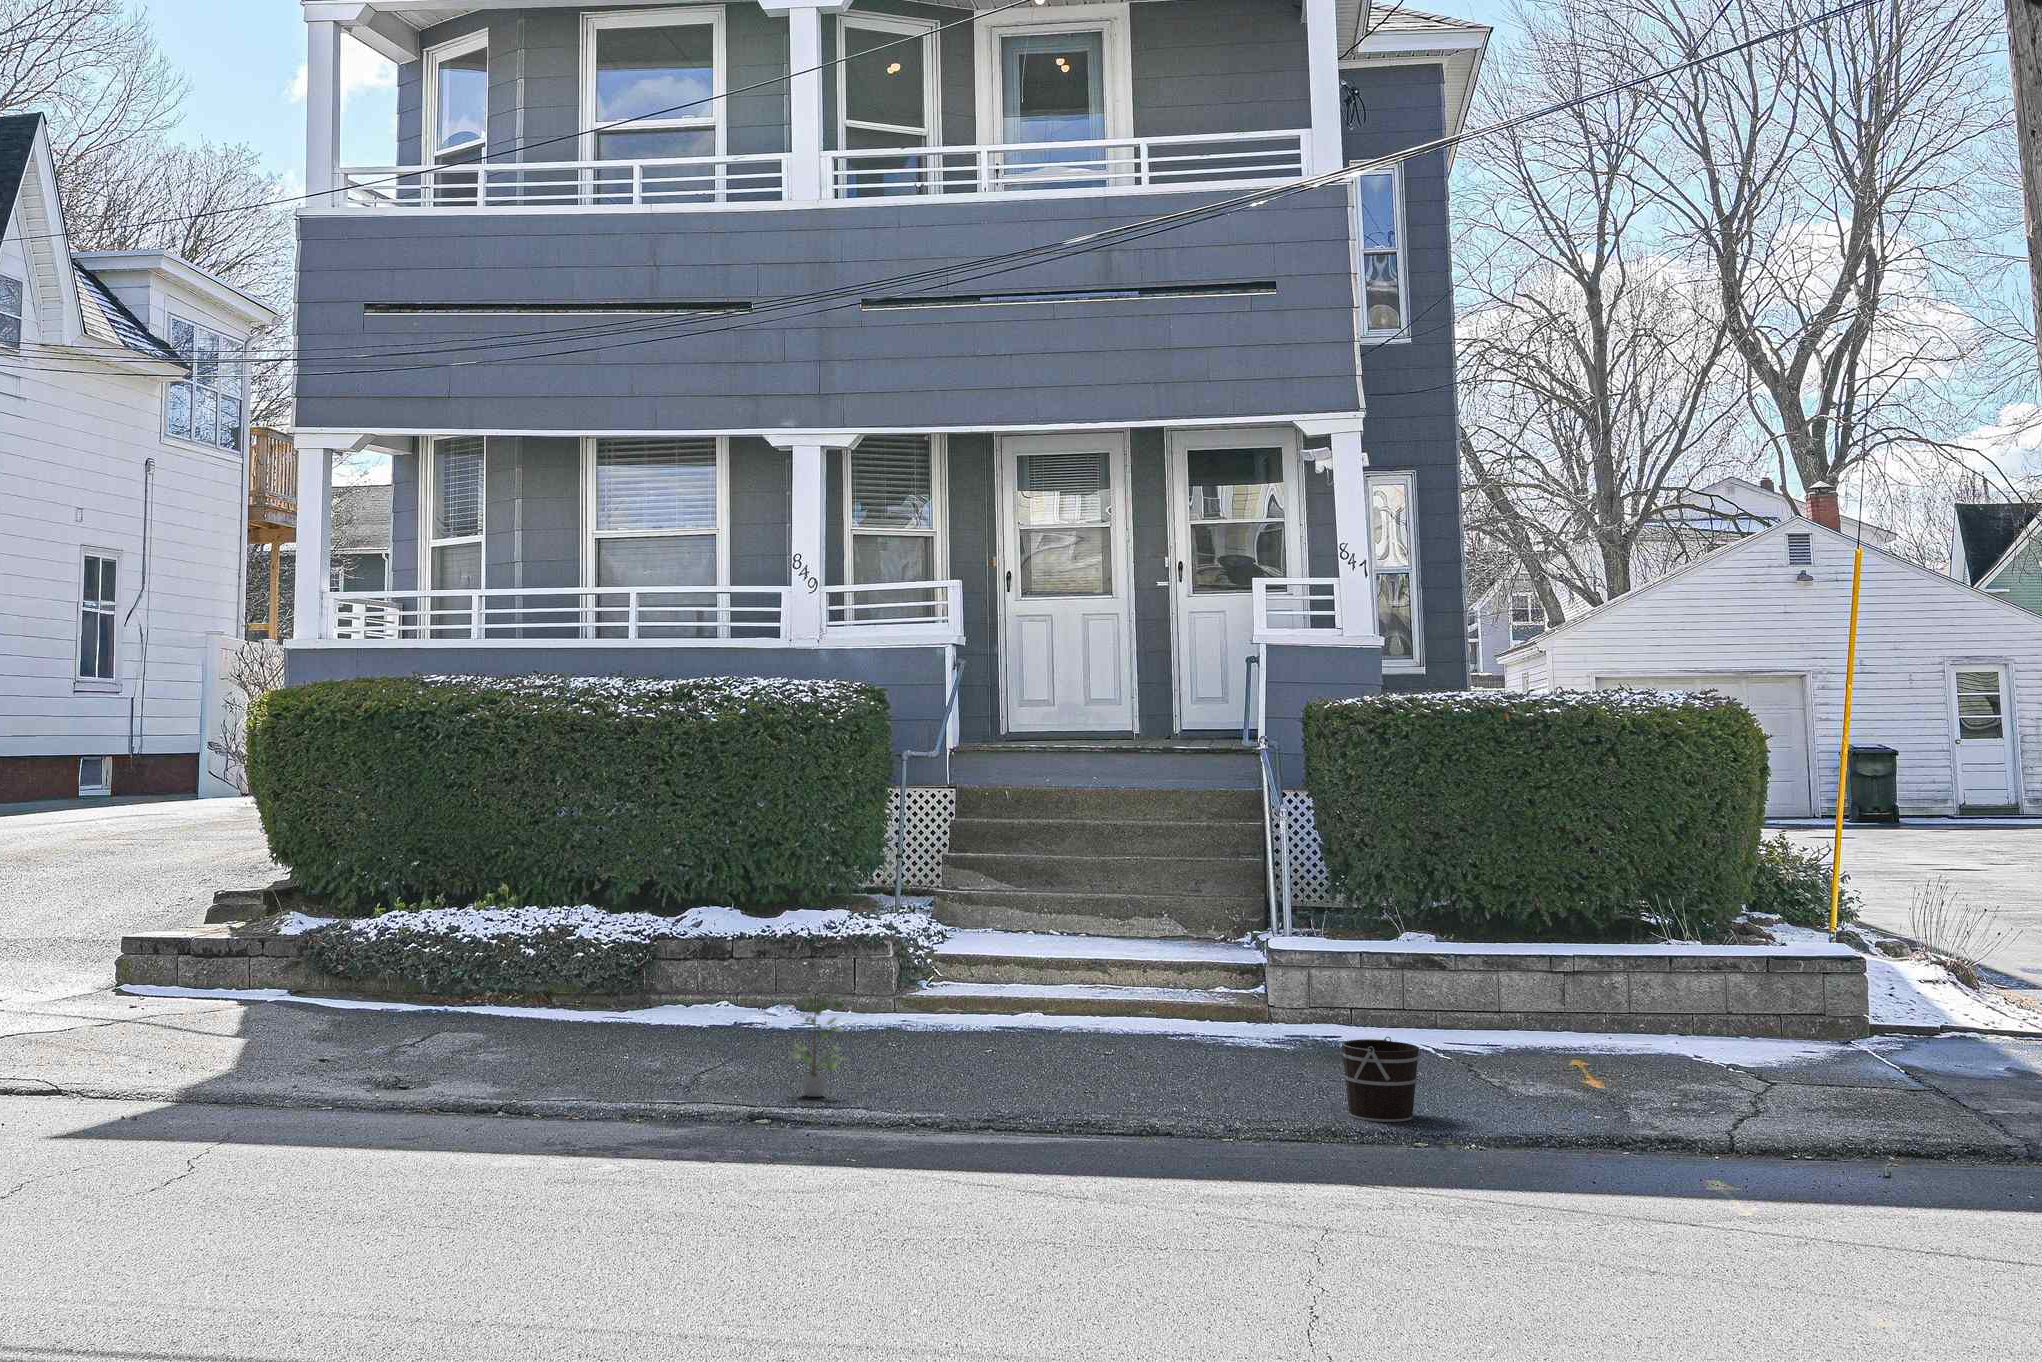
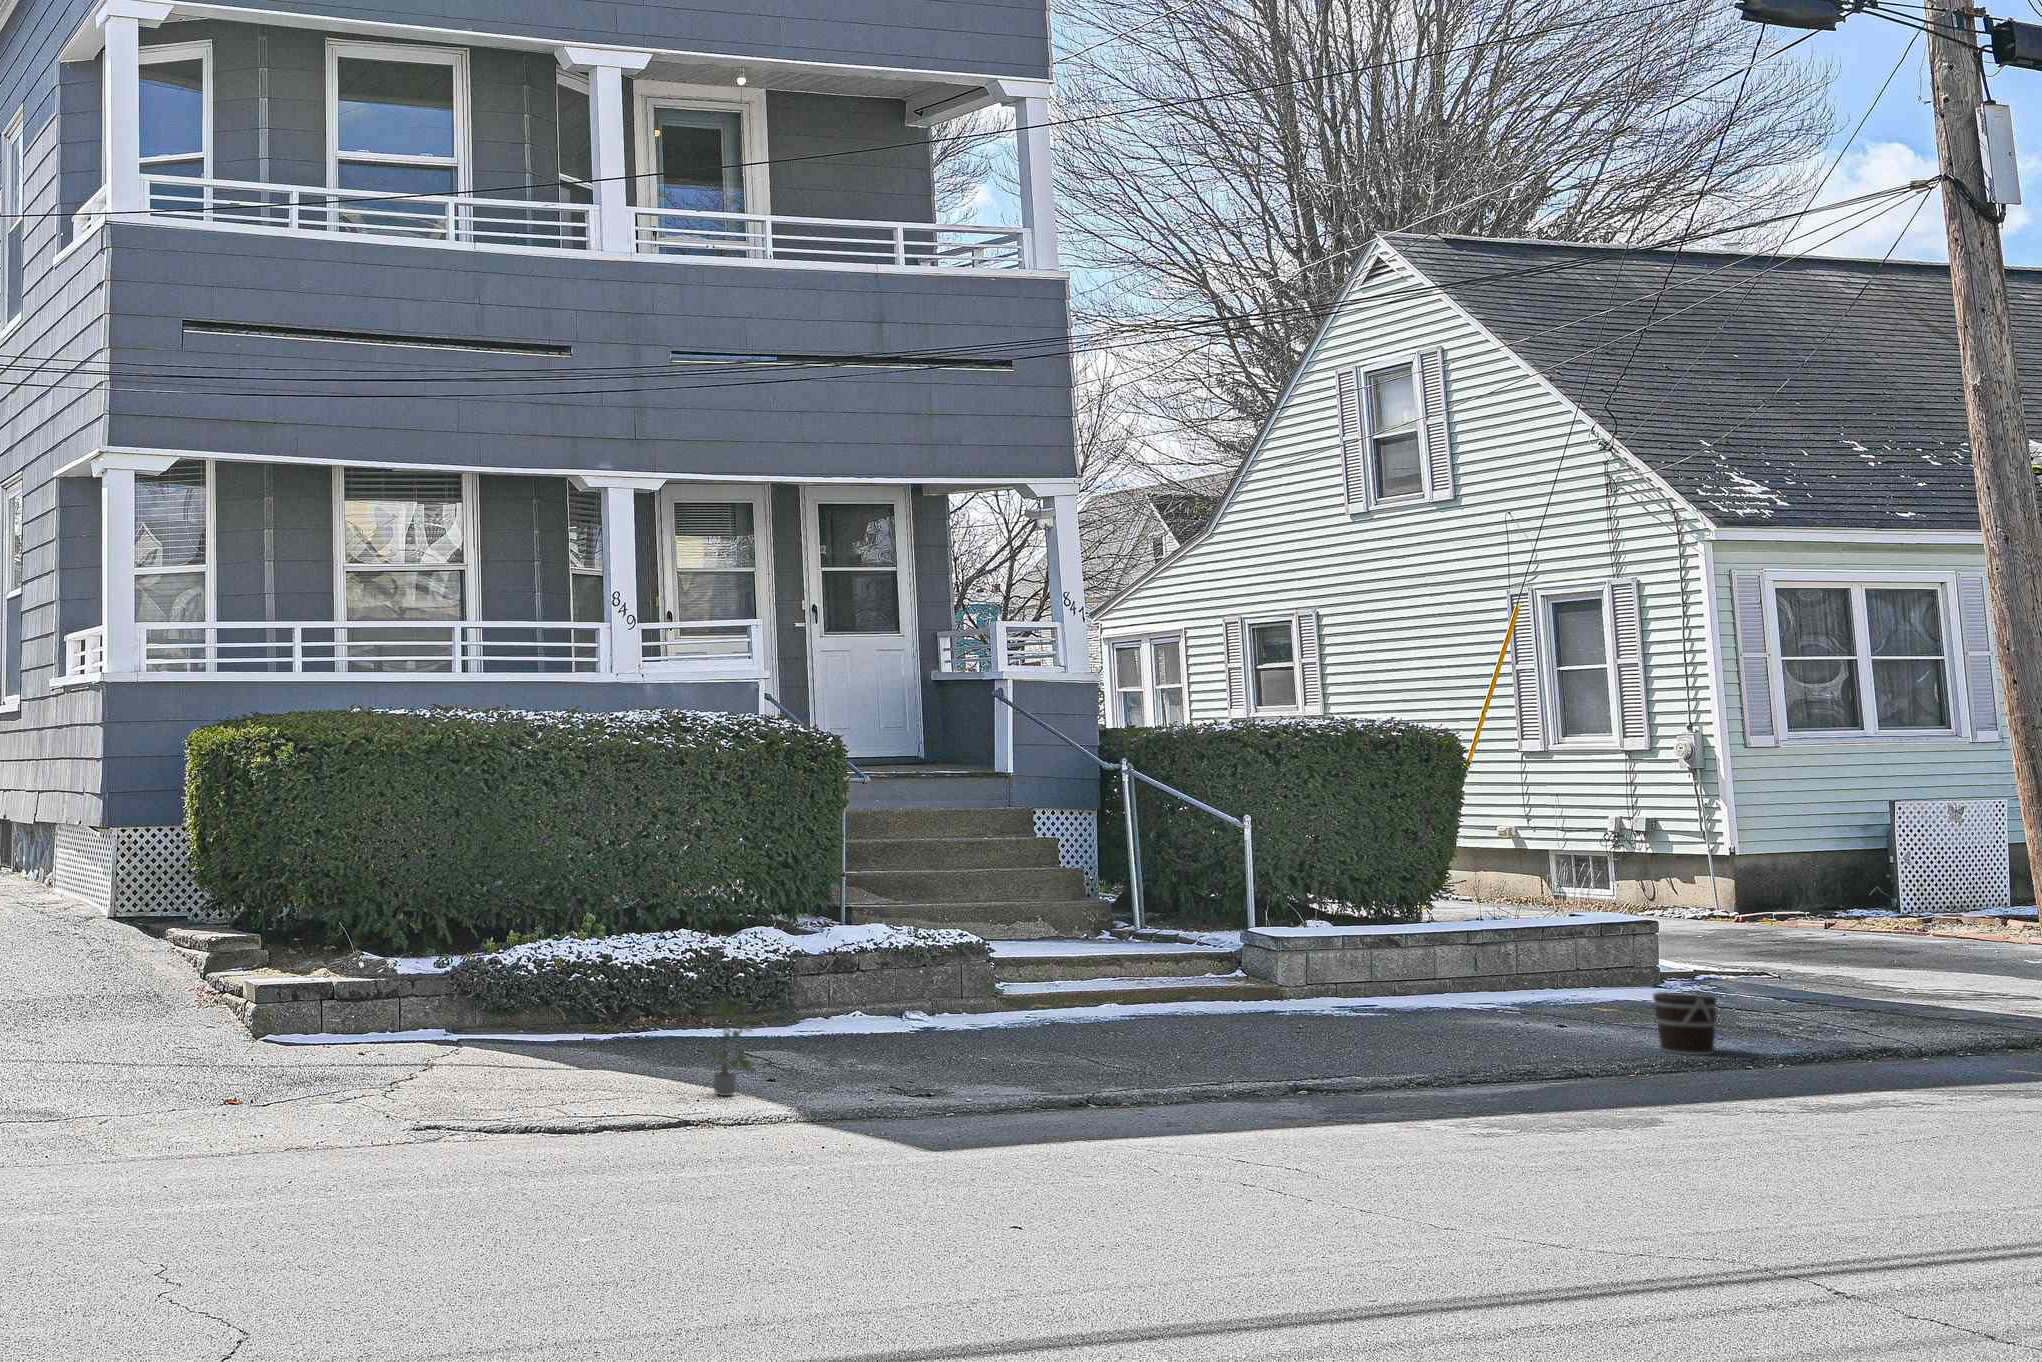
potted plant: present [792,995,845,1097] -> present [706,997,752,1096]

